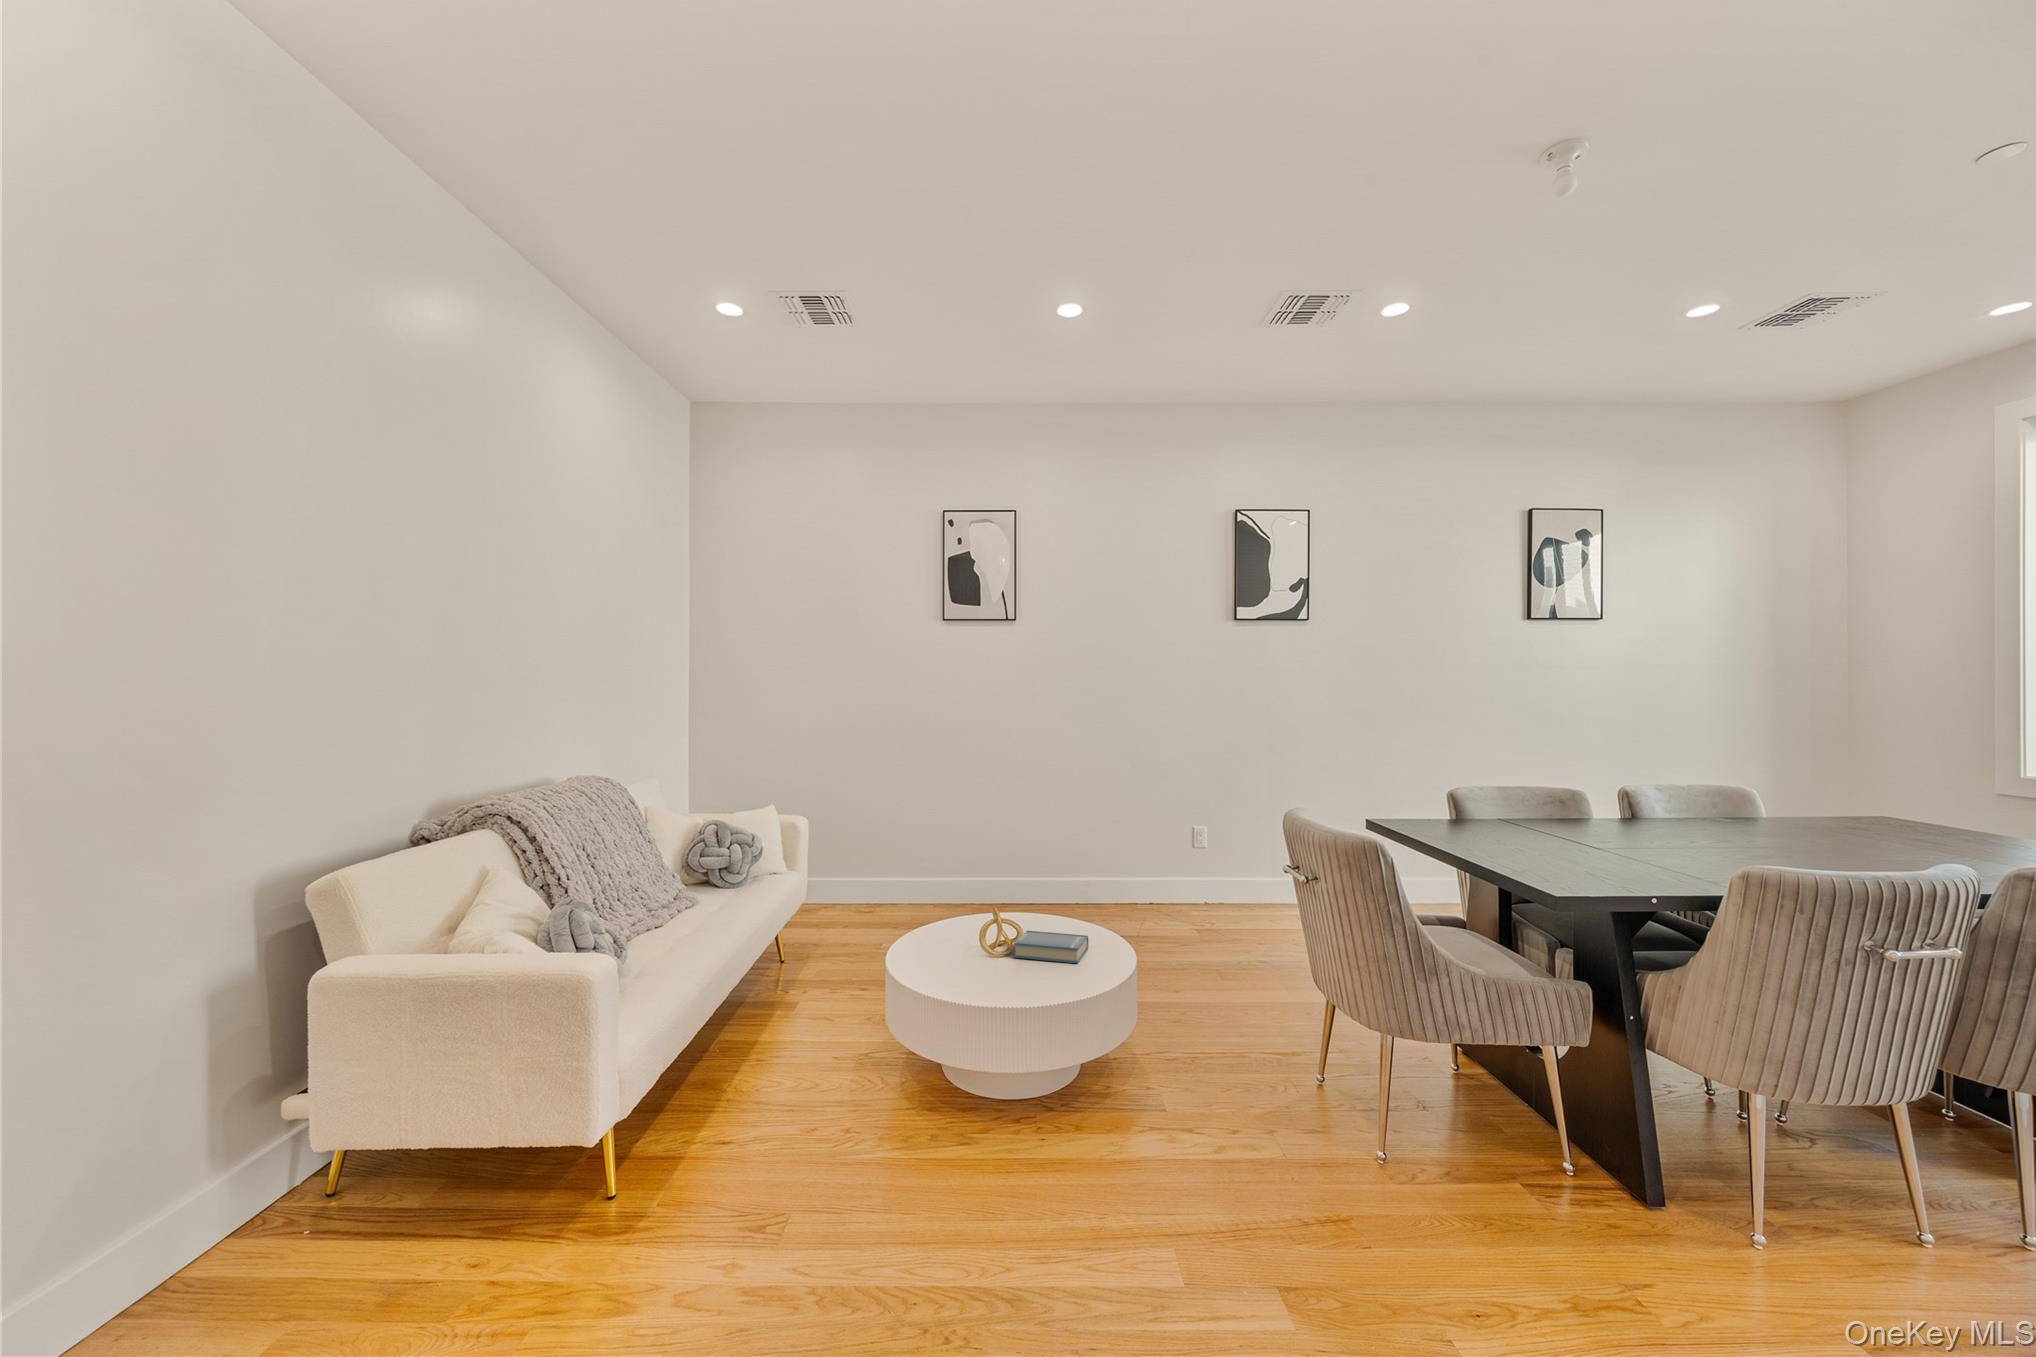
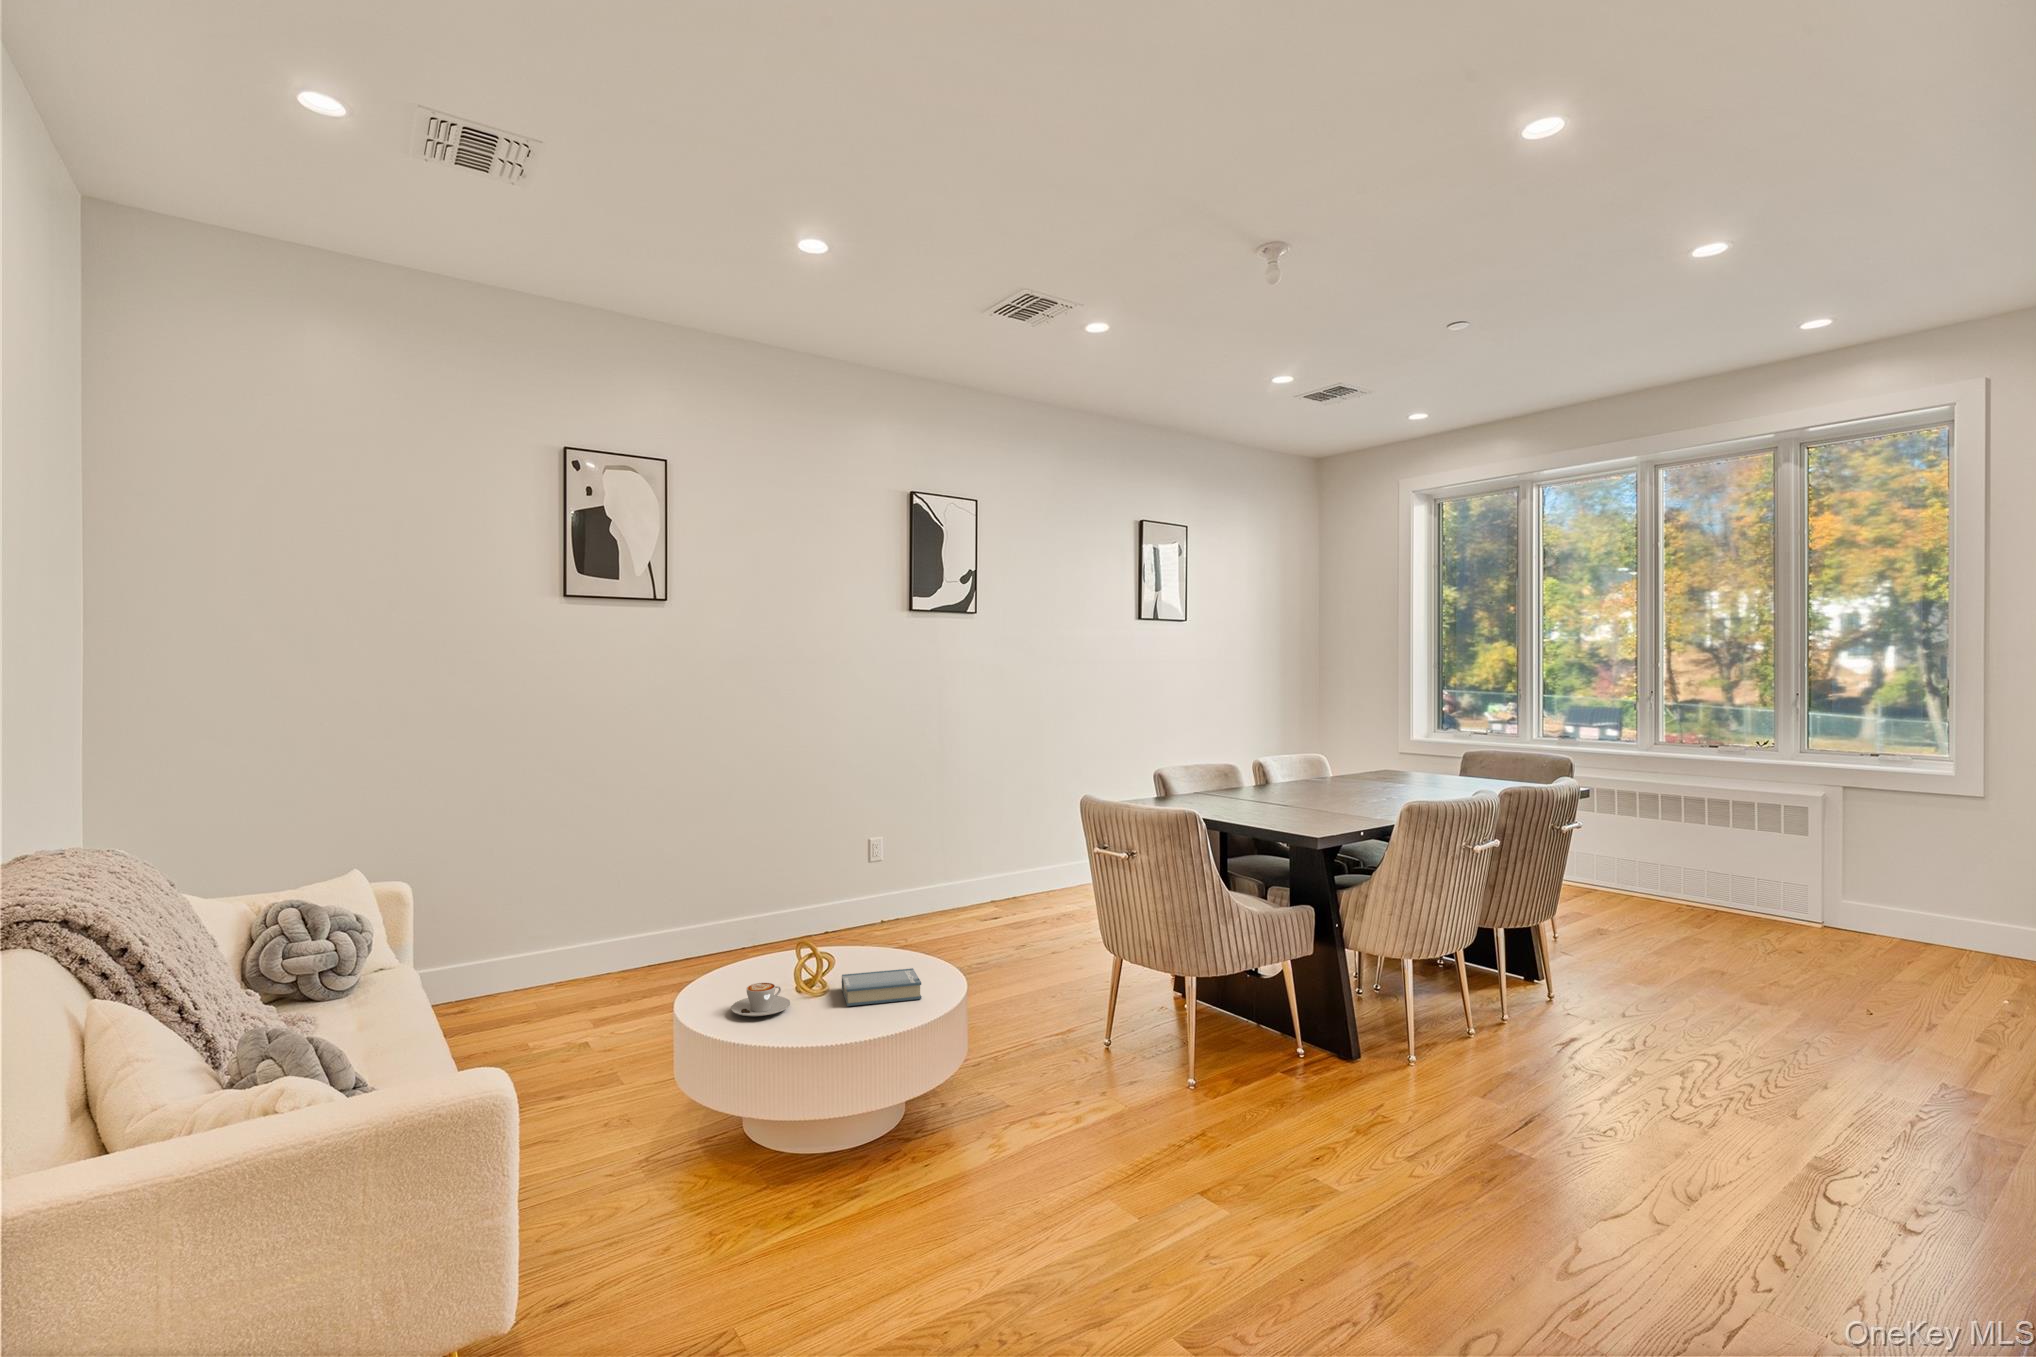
coffee cup: none [929,925,977,952] -> present [731,983,790,1016]

